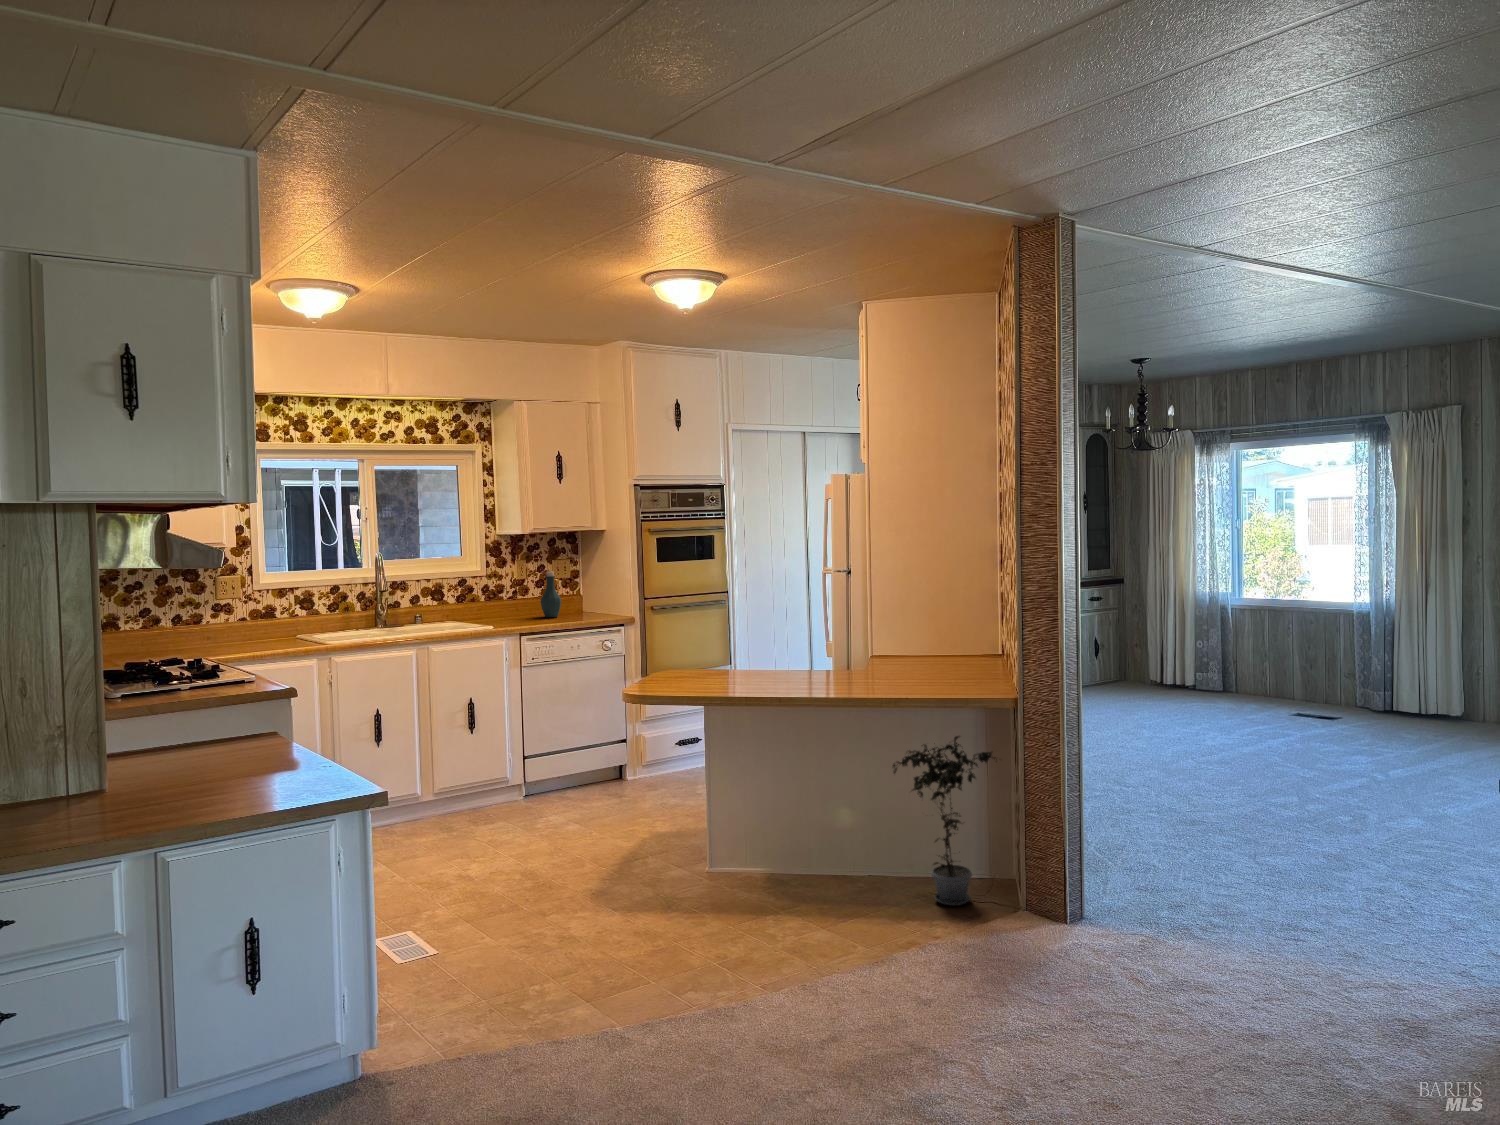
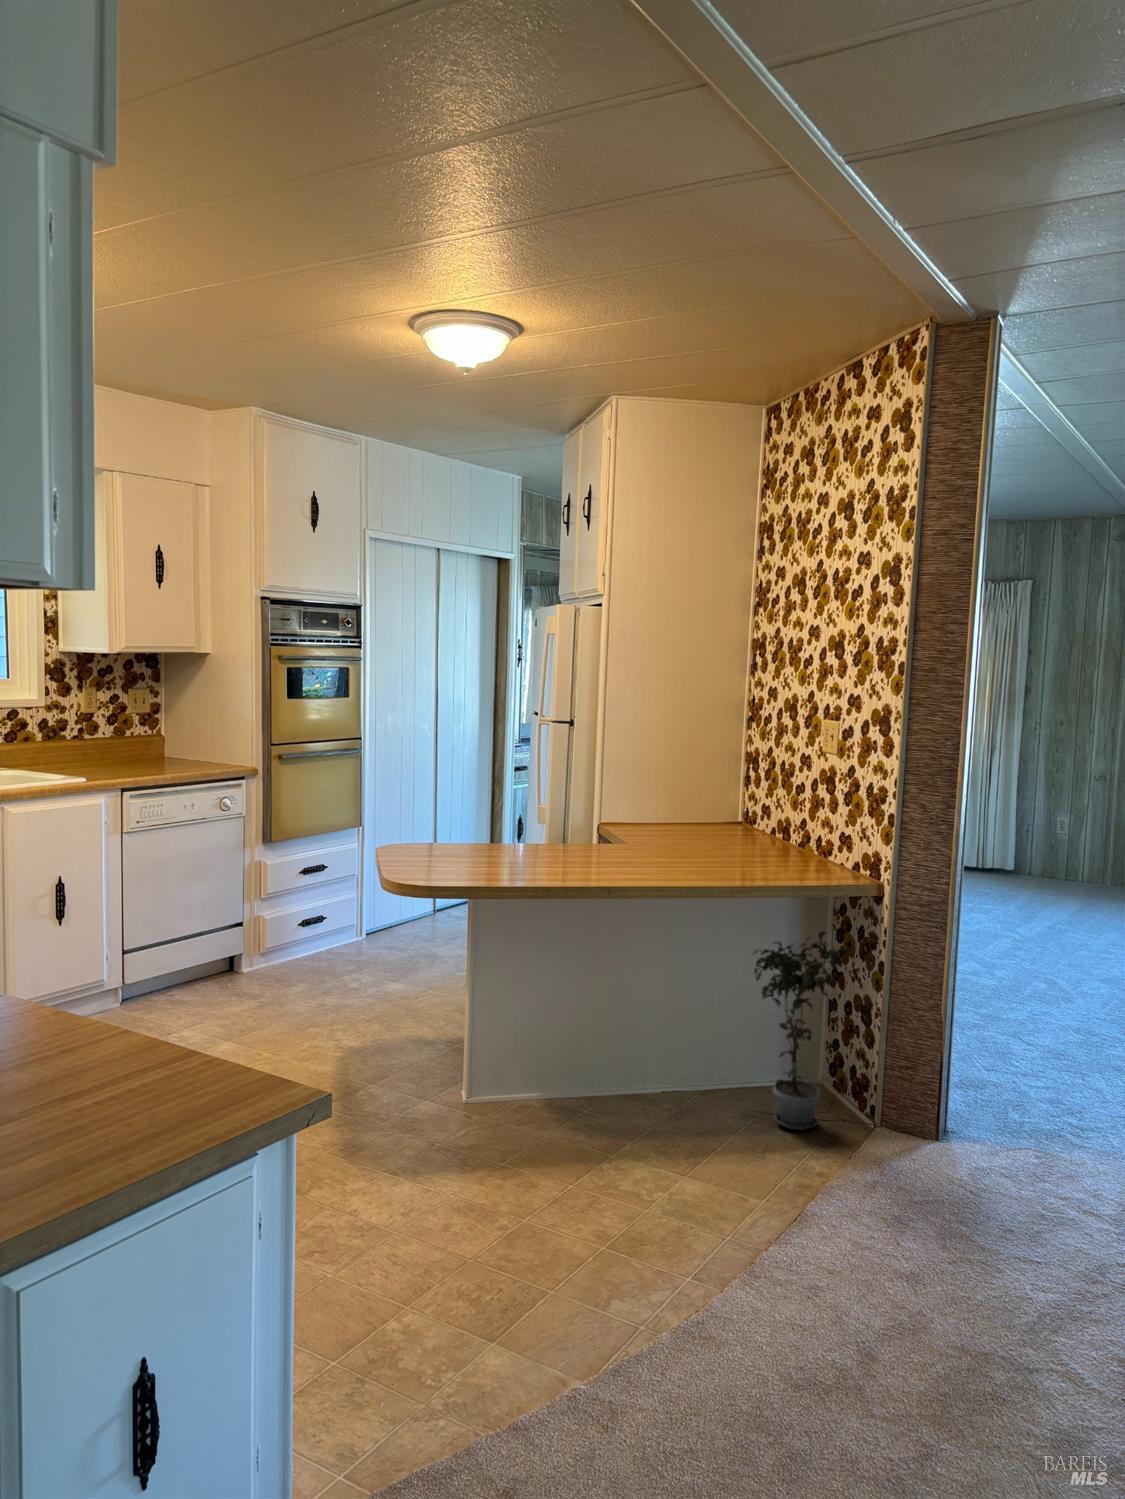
bottle: present [541,571,561,617] -> none [119,704,147,765]

